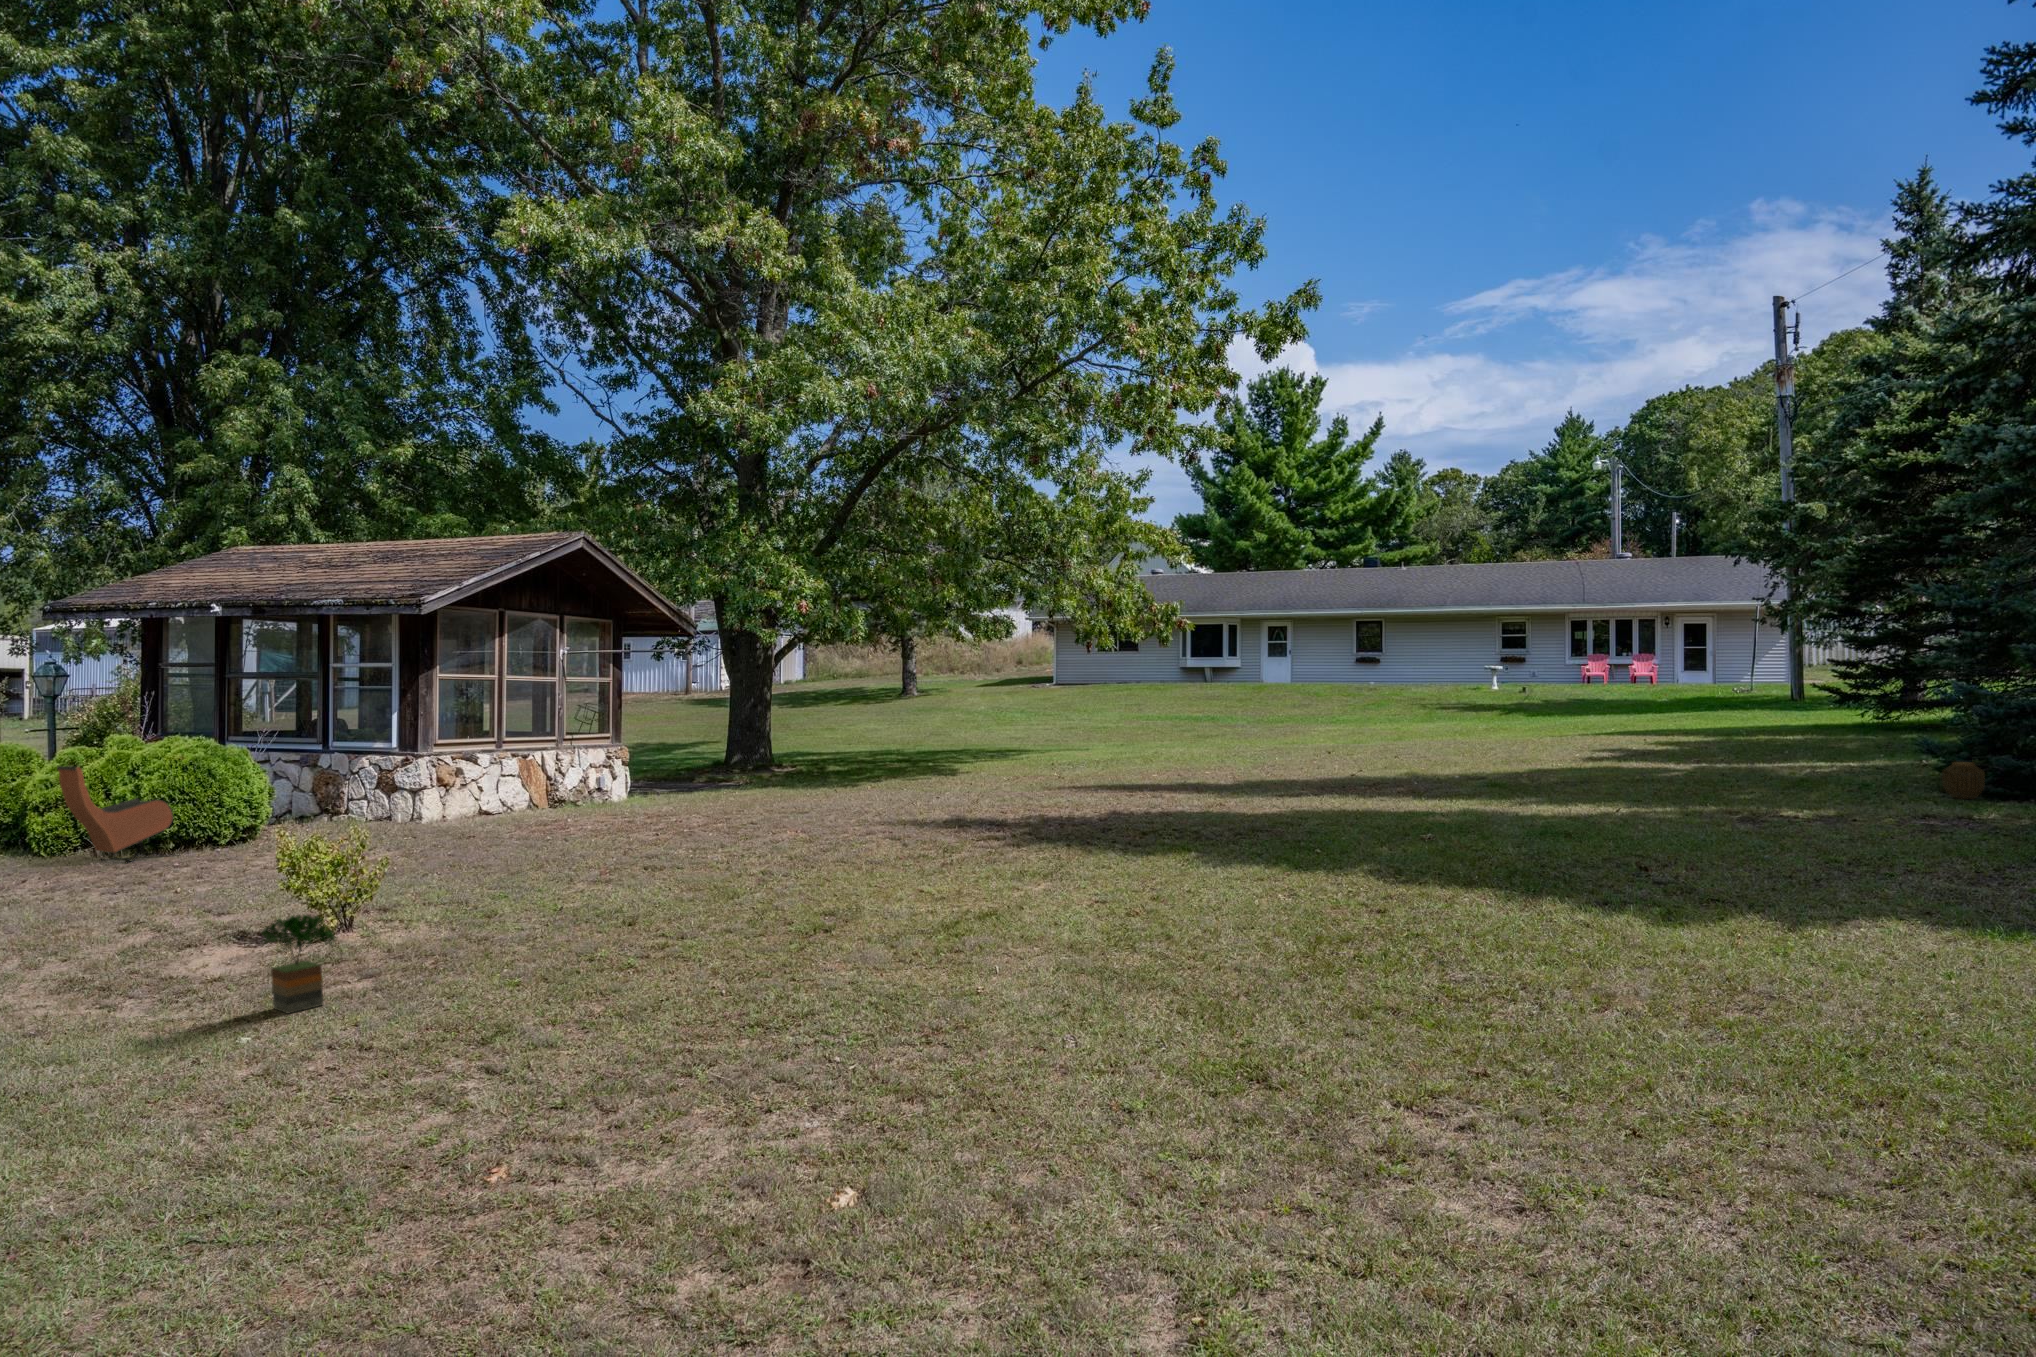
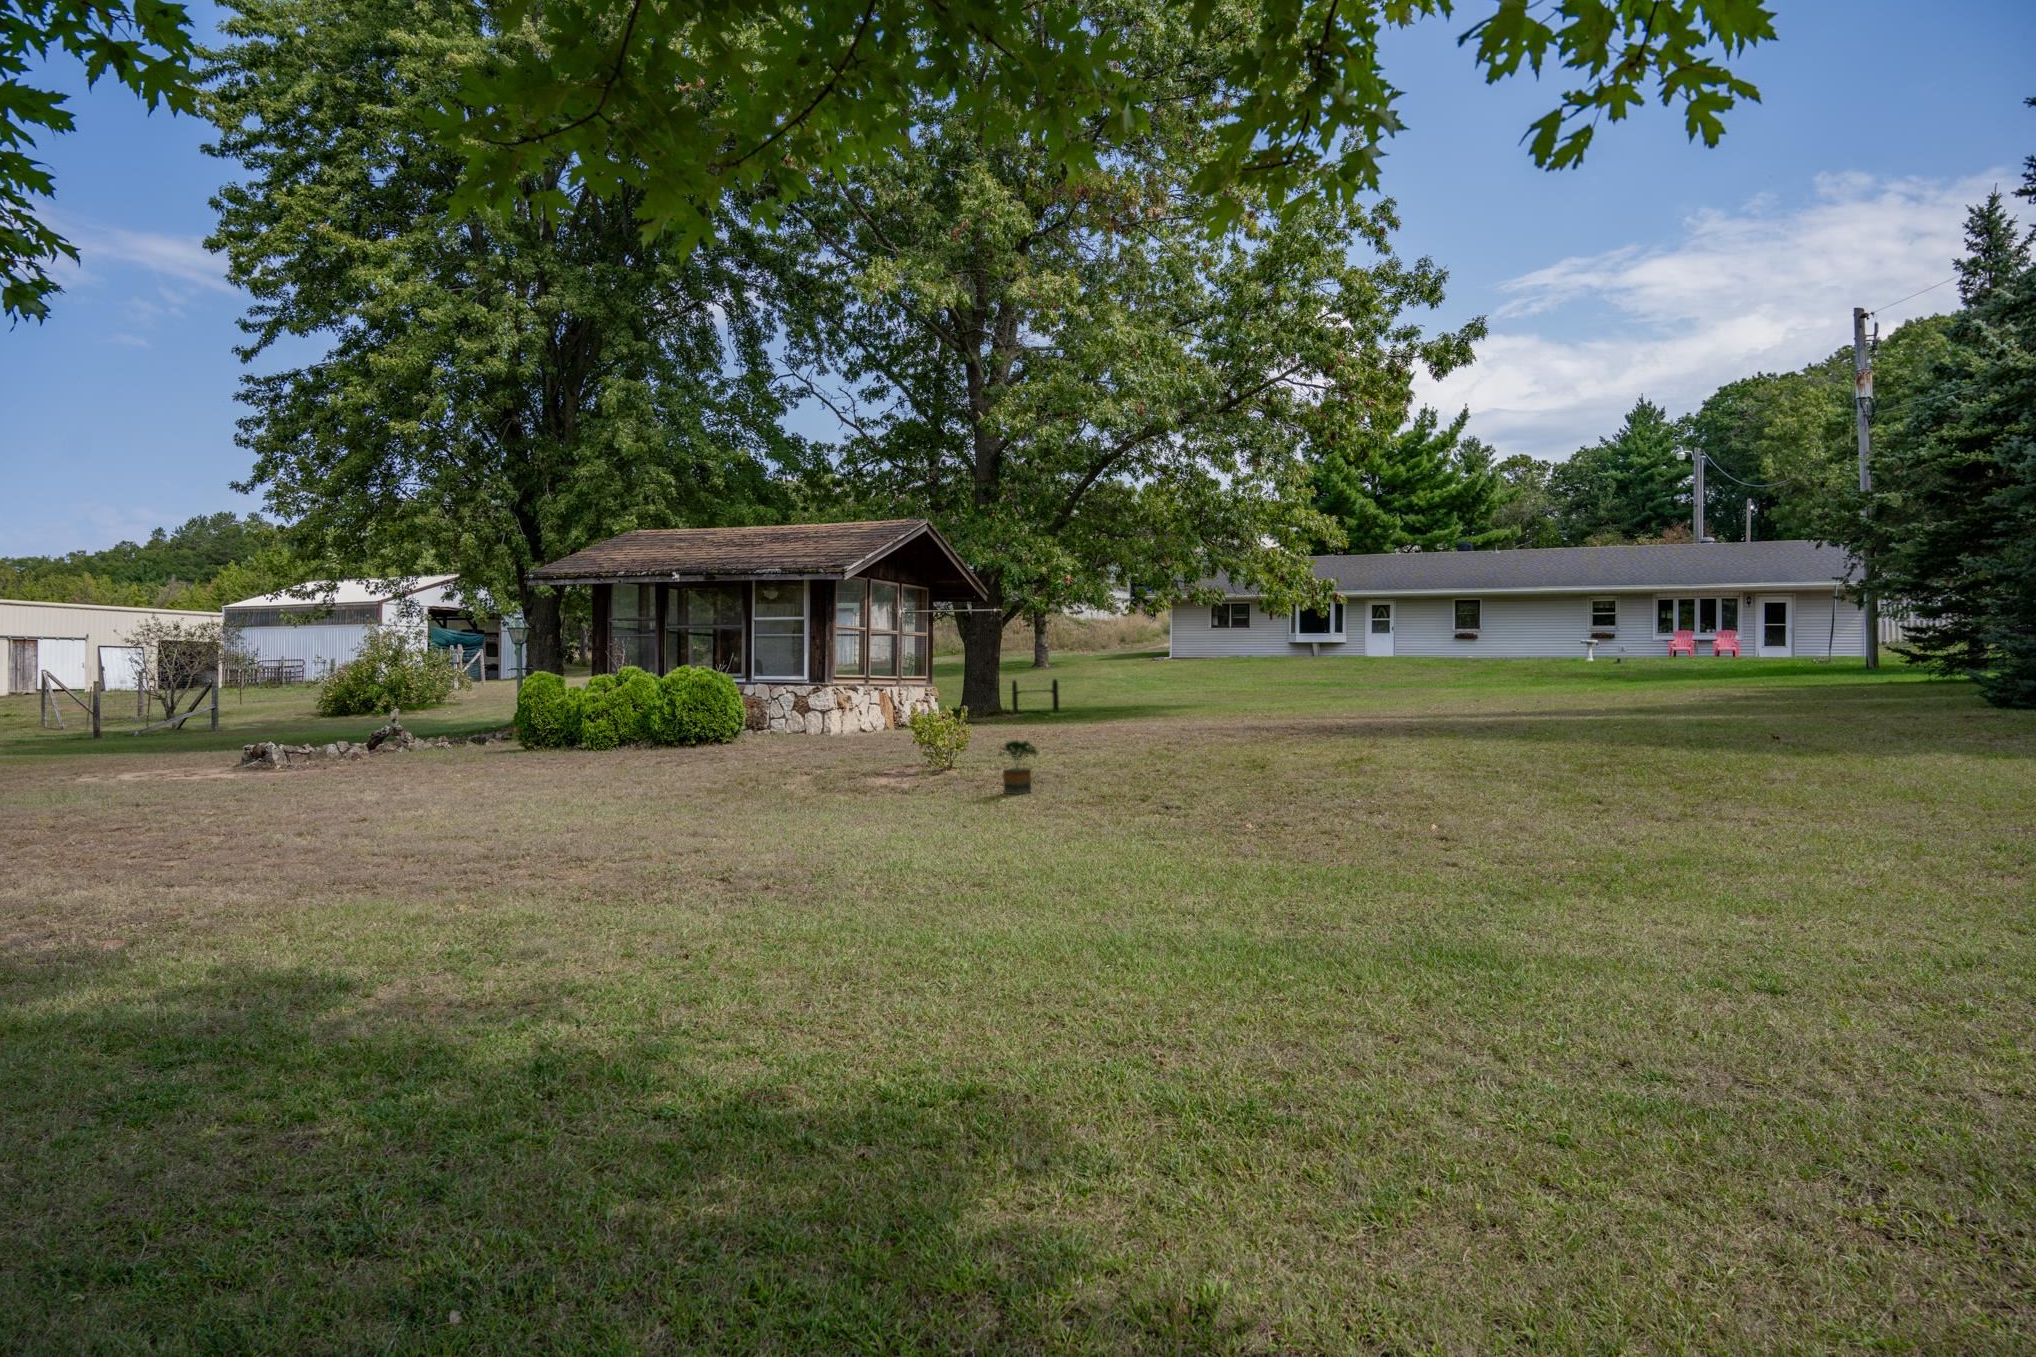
bench: none [760,728,819,771] -> present [1012,679,1059,713]
woven basket: present [1942,762,1985,799] -> none [1990,689,2021,716]
armchair: present [57,766,180,862] -> none [639,682,710,752]

